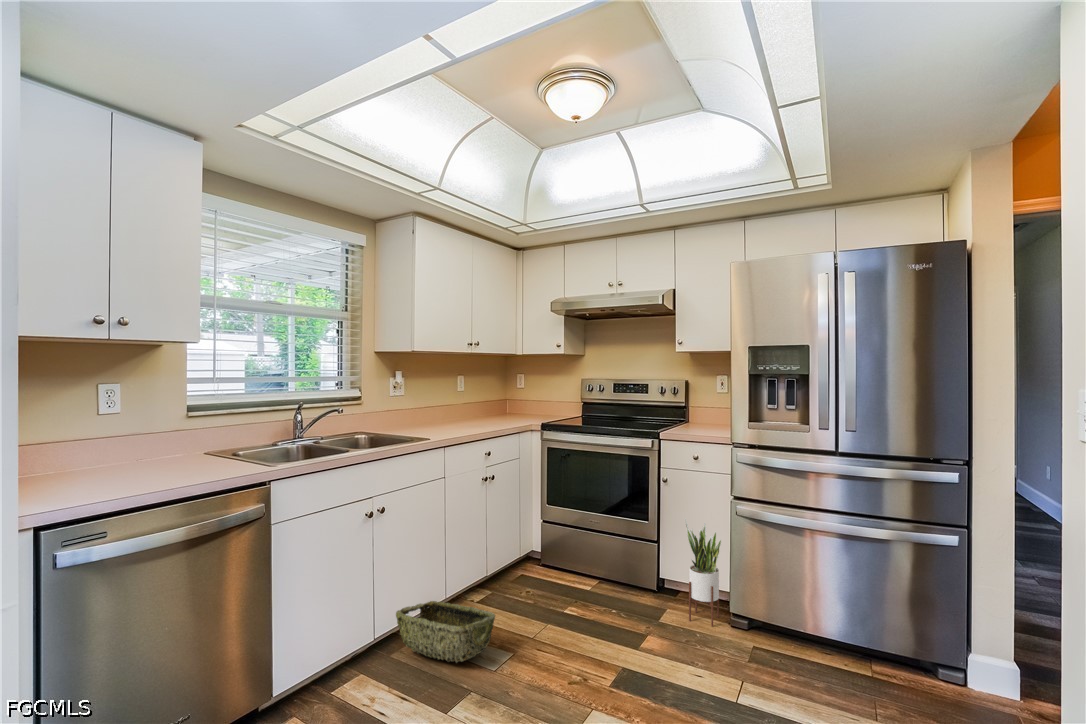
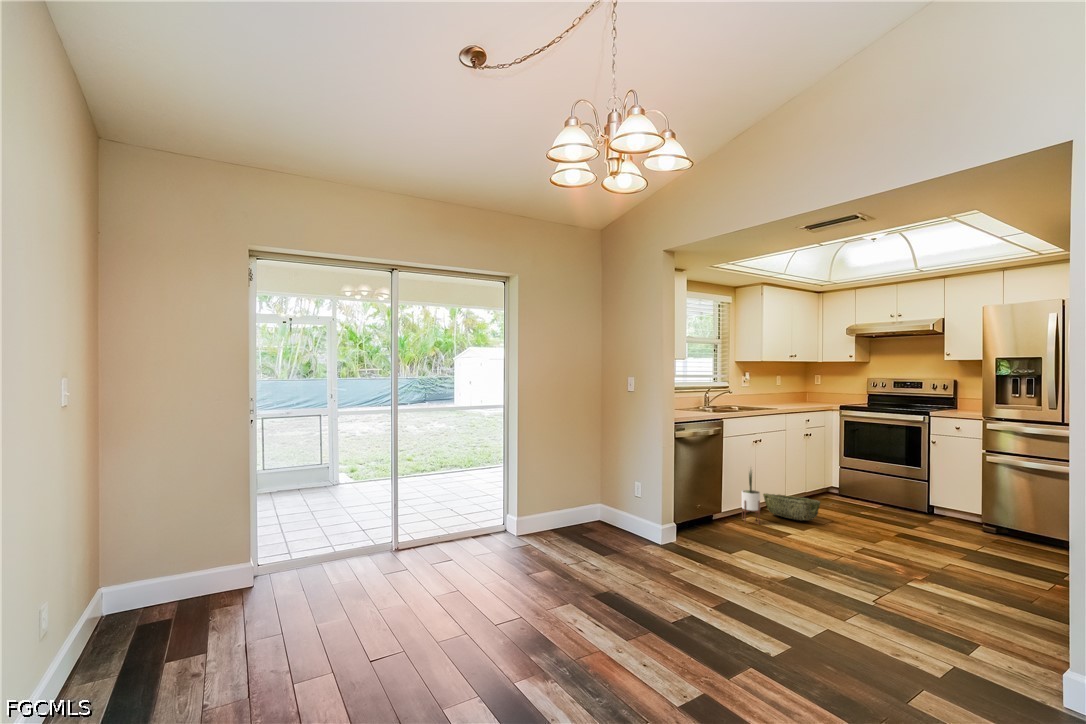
potted plant: present [685,519,721,626] -> present [742,470,760,524]

